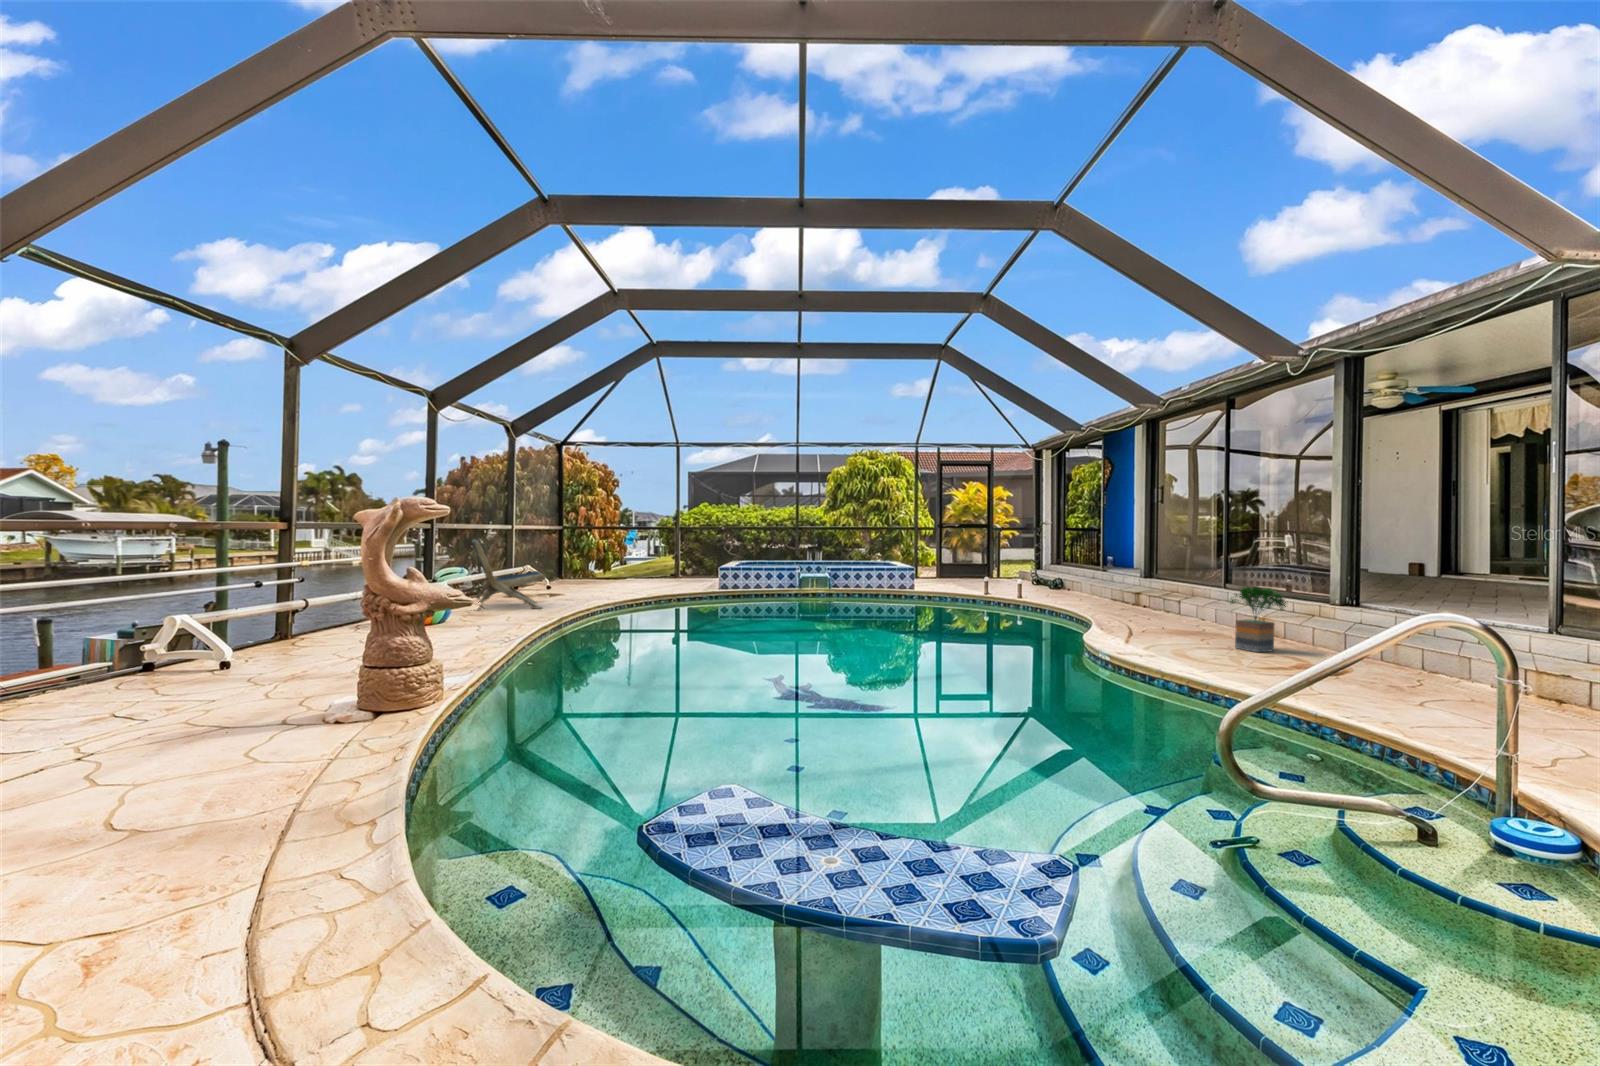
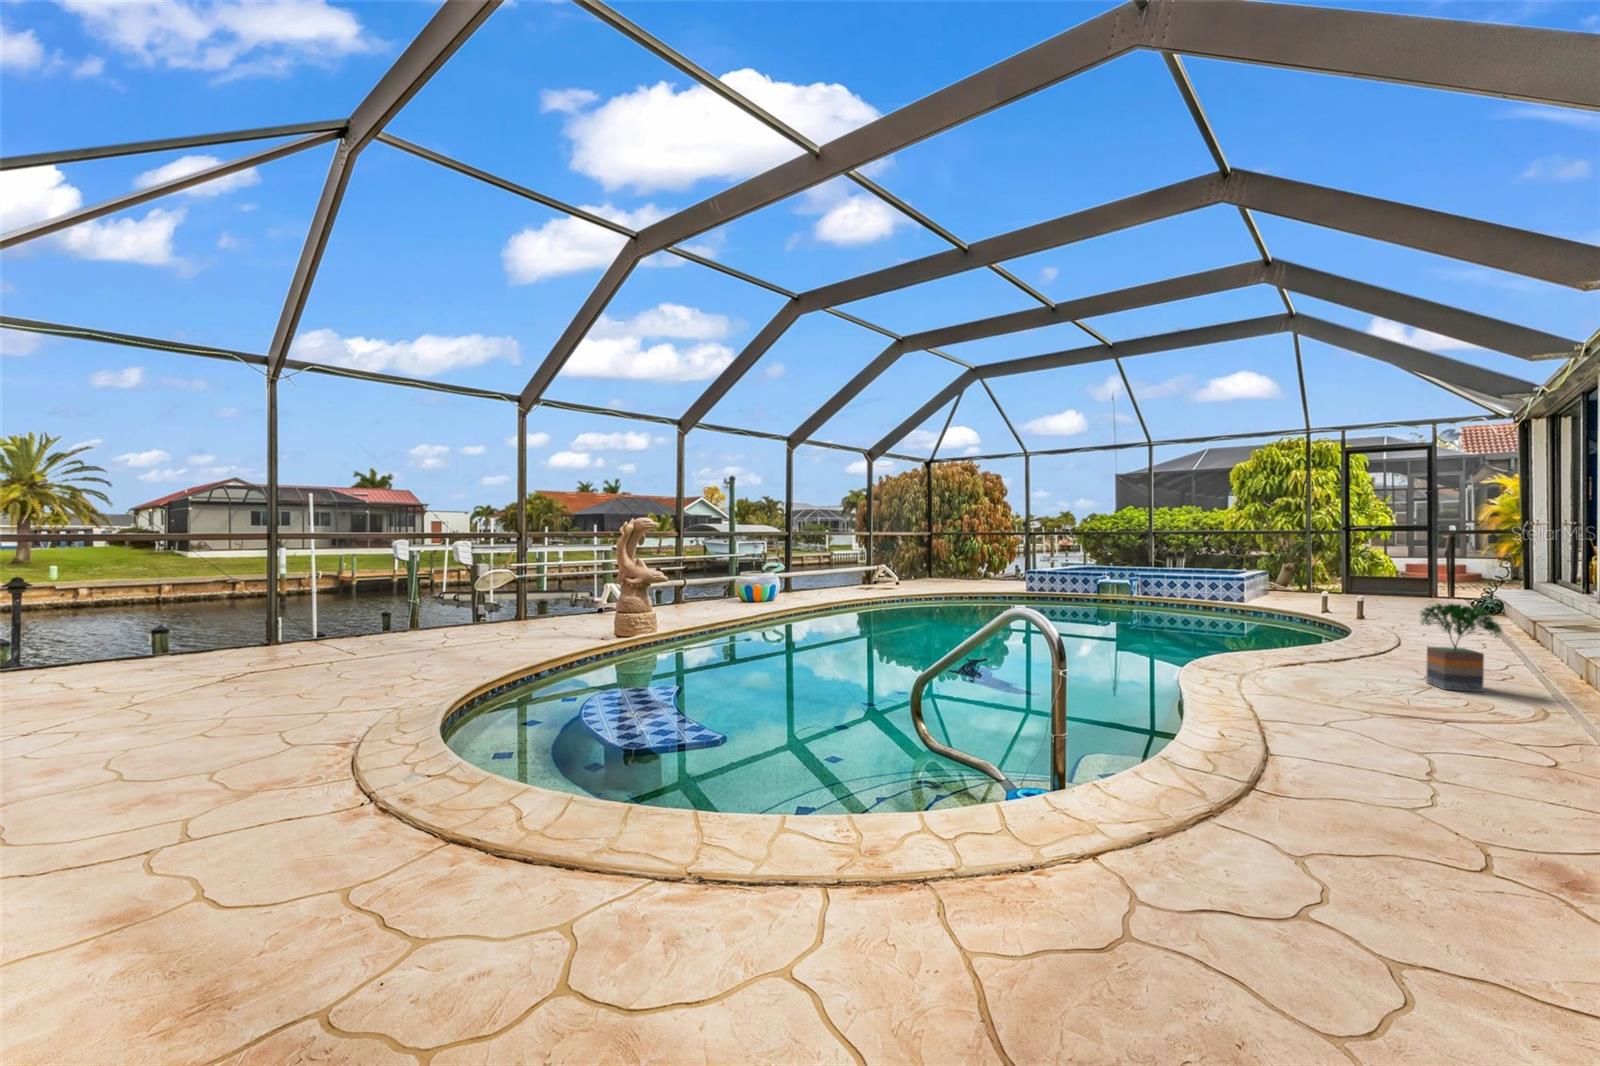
lounge chair: present [472,540,546,611] -> none [787,543,843,597]

